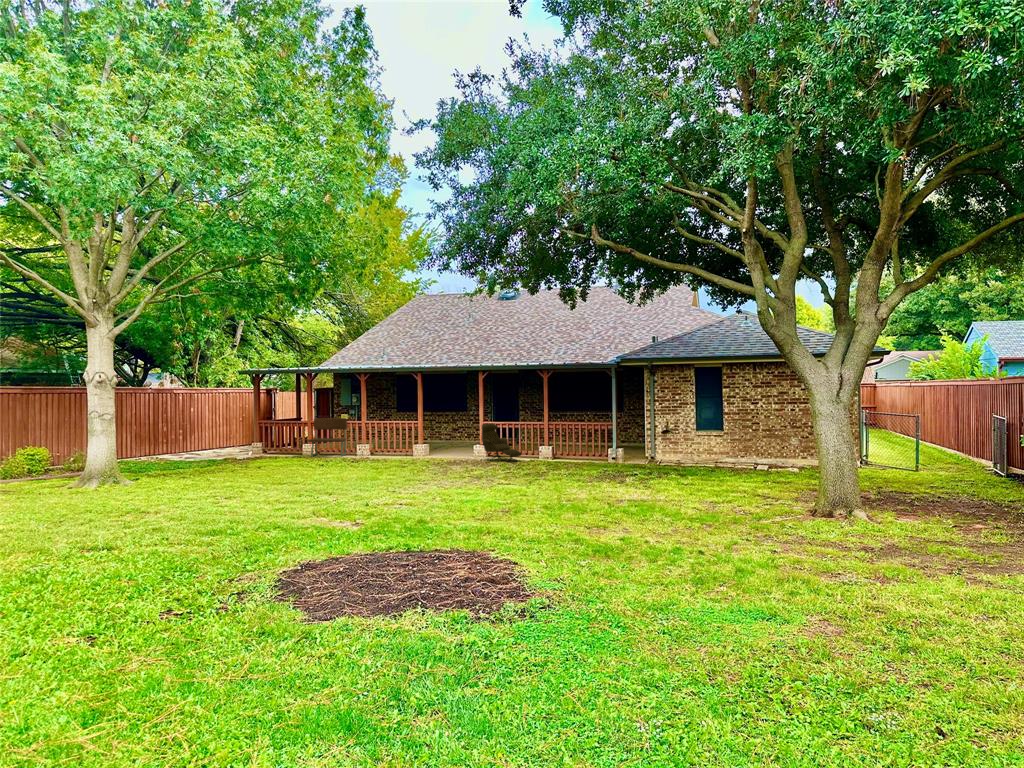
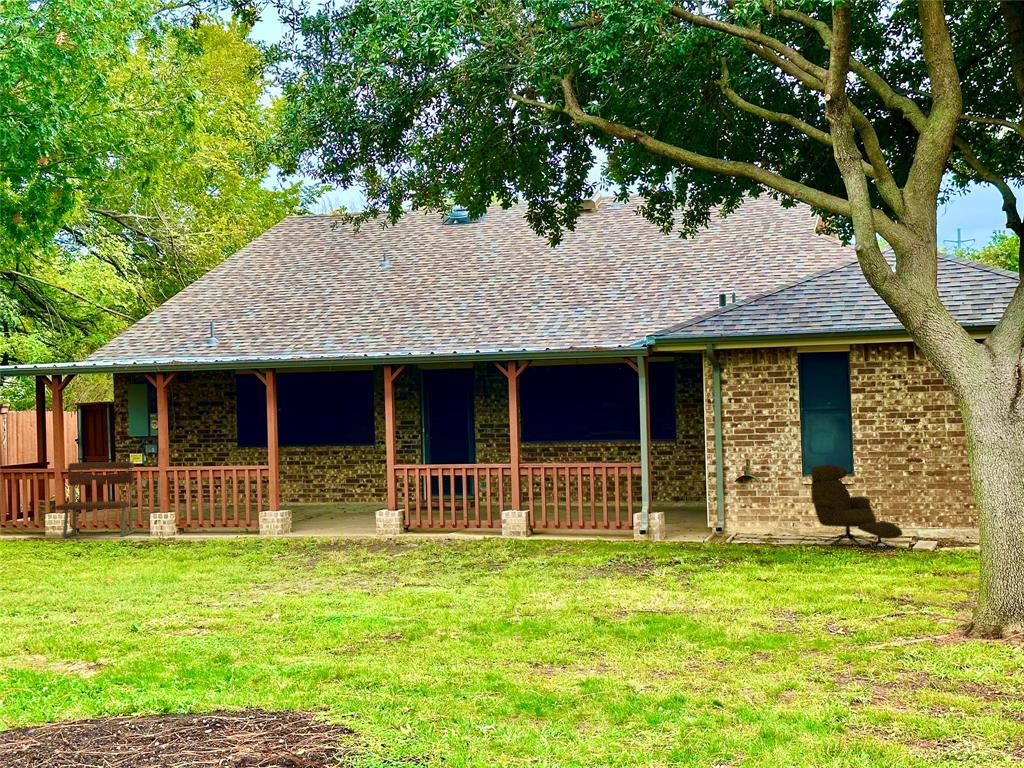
lounge chair: present [482,423,521,461] -> present [811,465,903,550]

